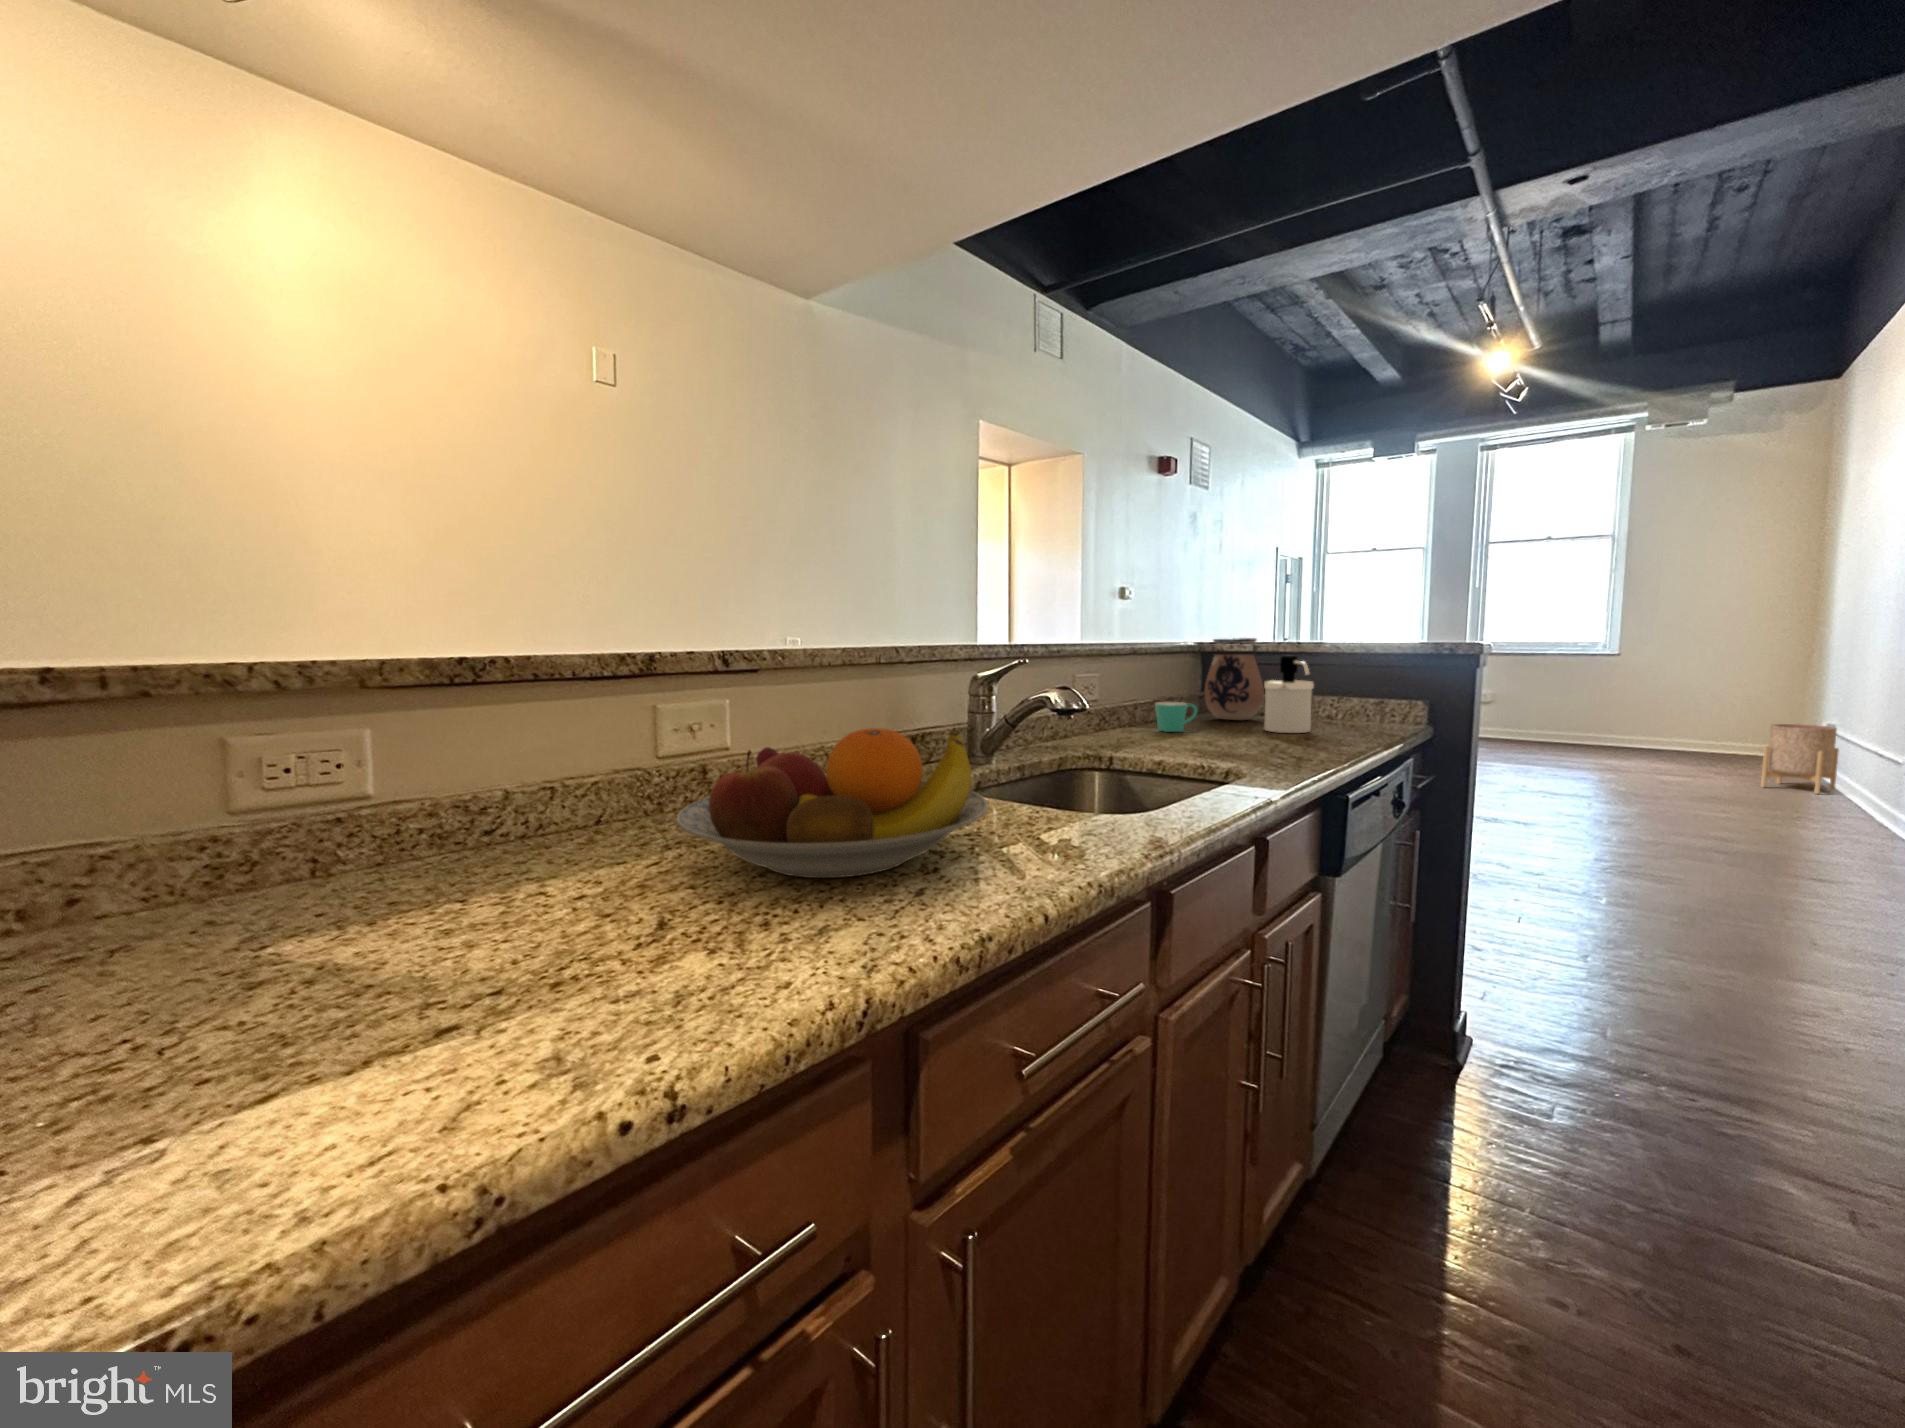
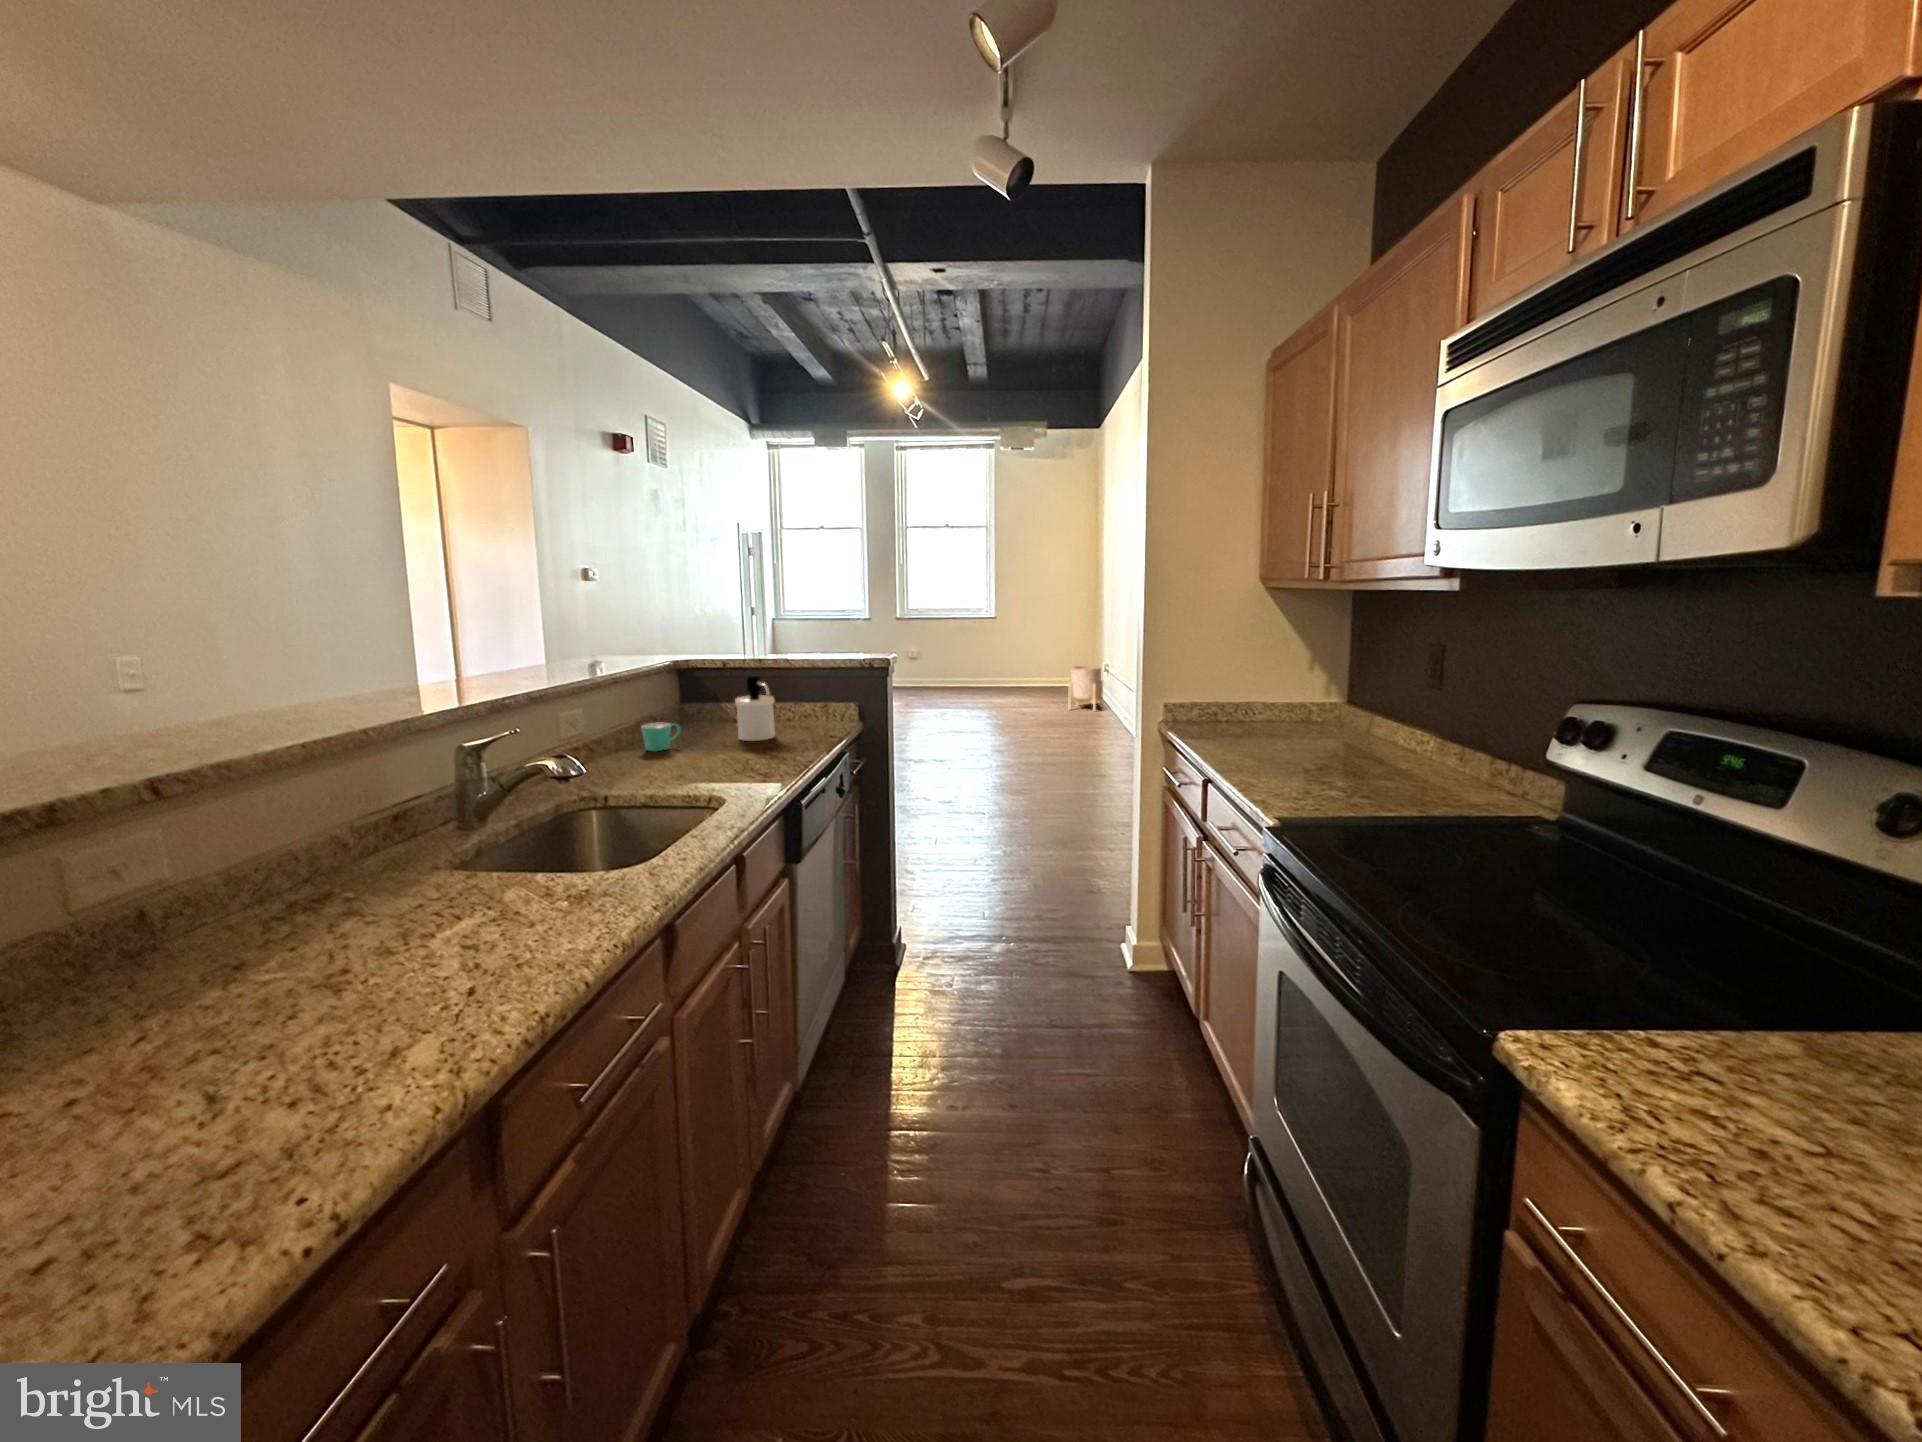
ceramic pitcher: present [1204,638,1264,720] -> none [685,654,737,727]
fruit bowl: present [676,728,988,878] -> none [165,841,520,1012]

